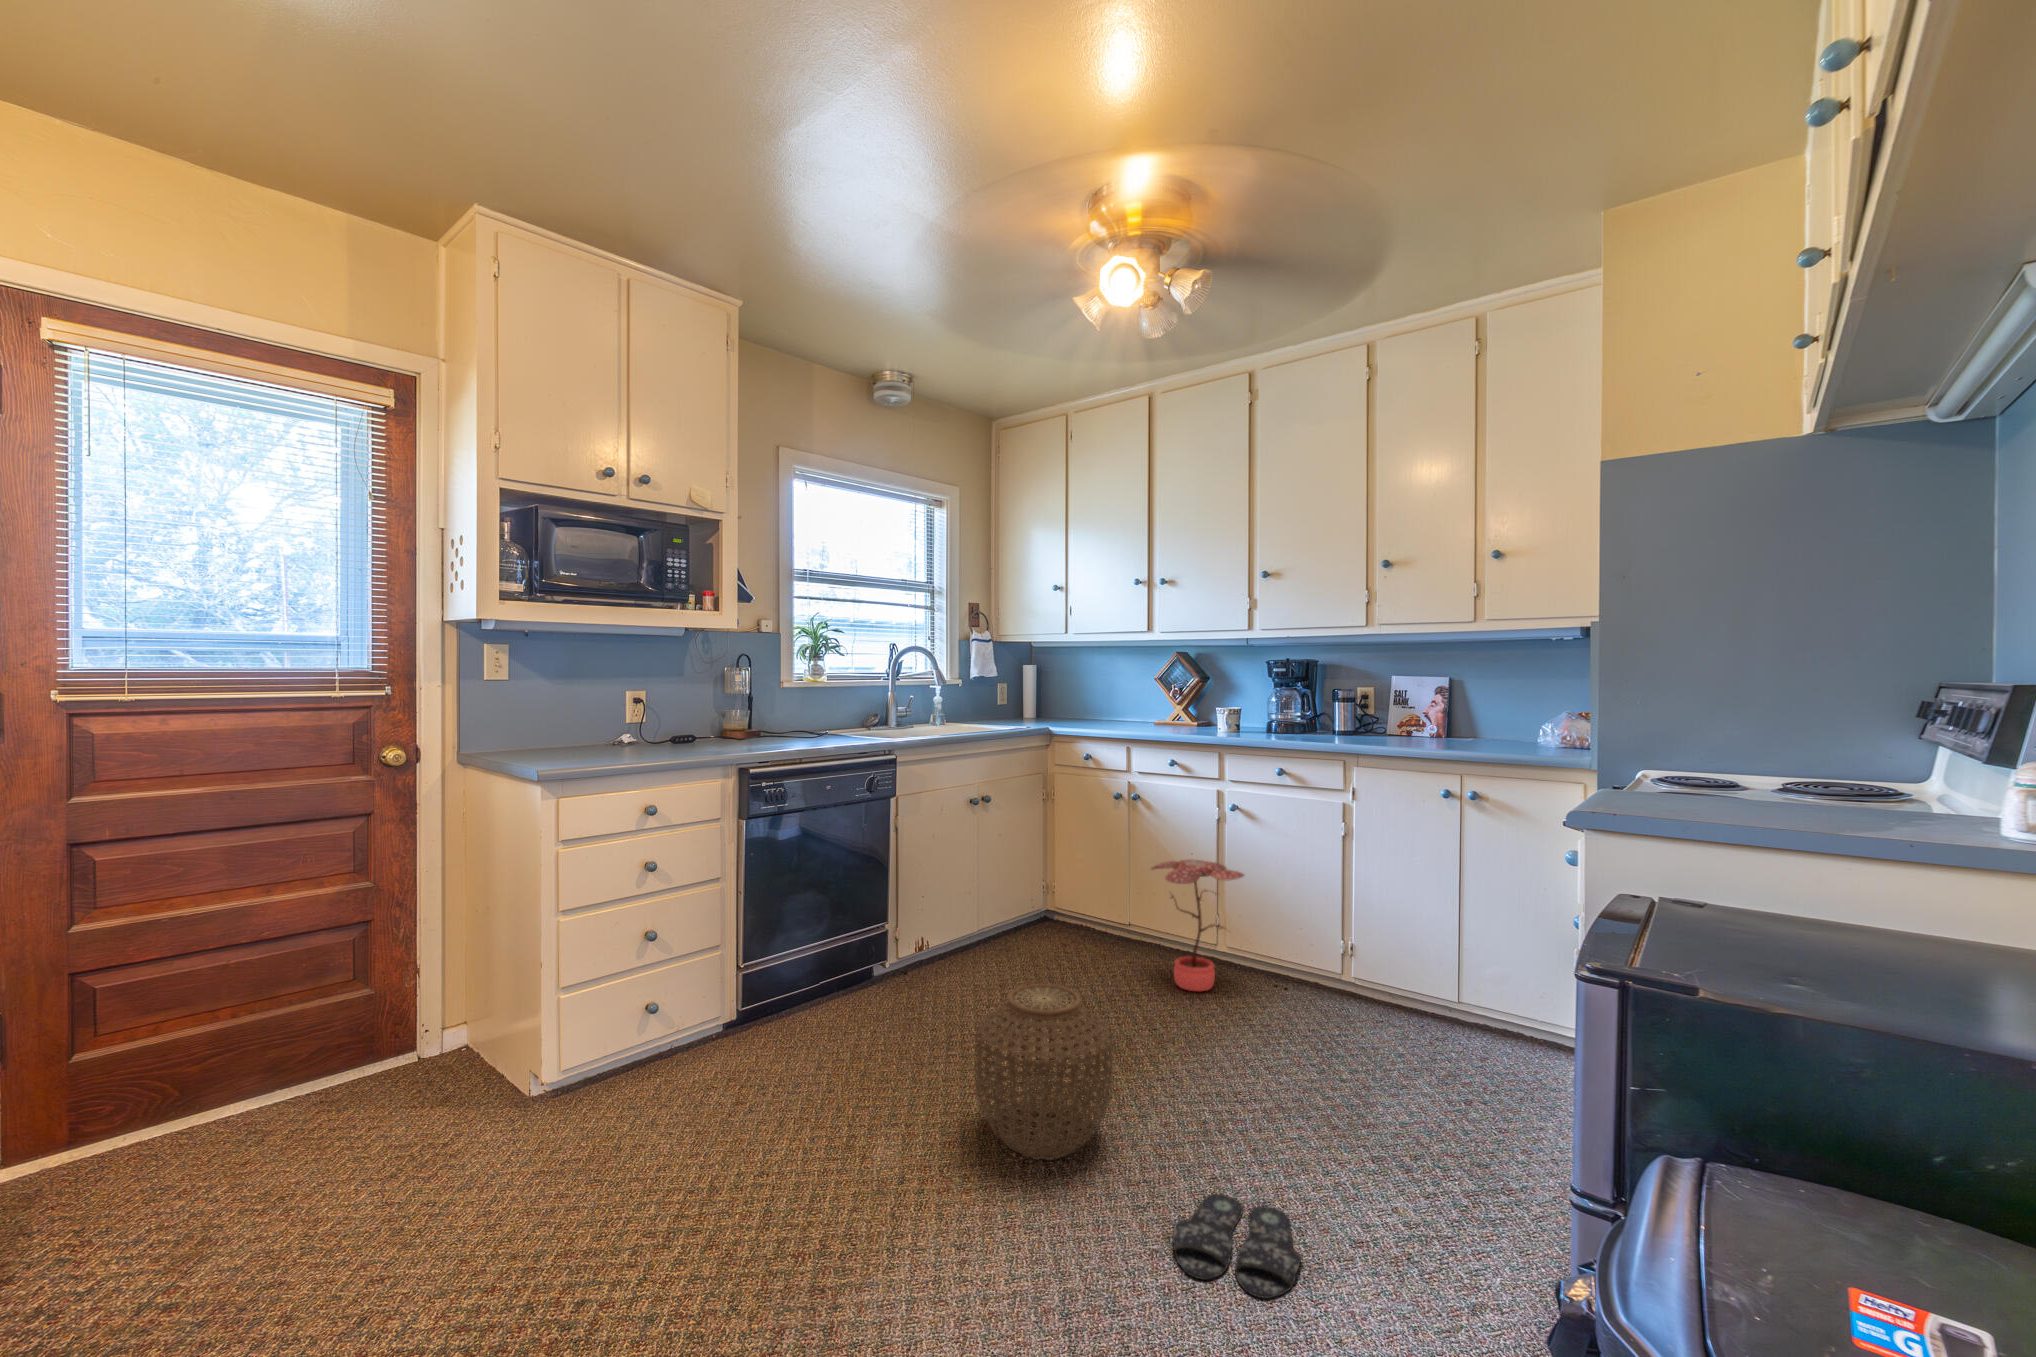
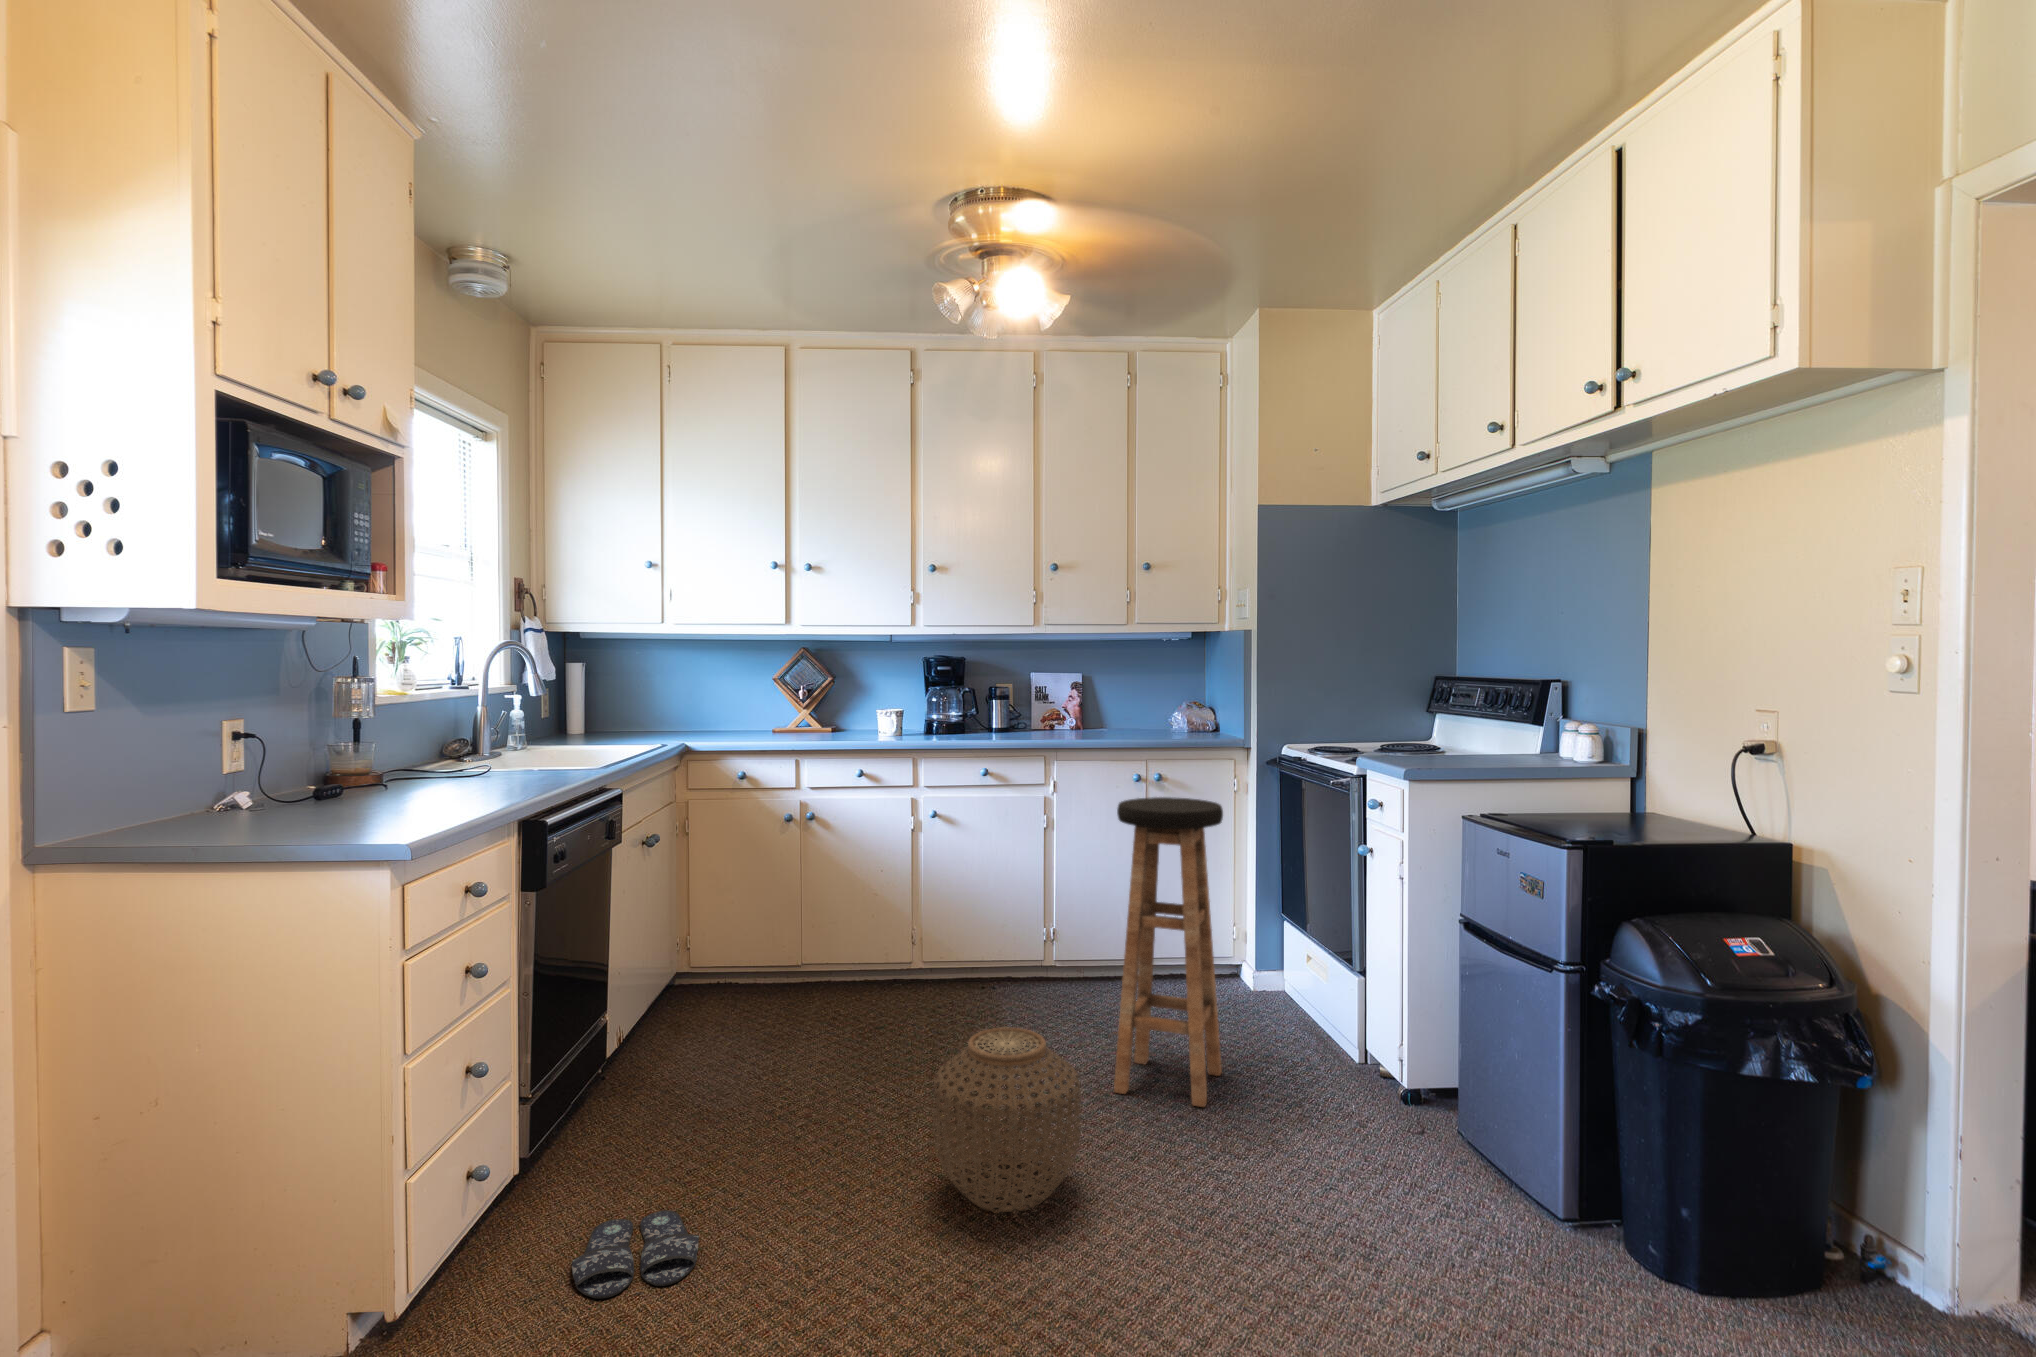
bar stool: none [1257,801,1407,1159] -> present [1114,797,1223,1107]
potted plant: present [1152,860,1245,992] -> none [871,878,974,1018]
slippers: present [1173,1194,1303,1299] -> present [572,1210,699,1299]

